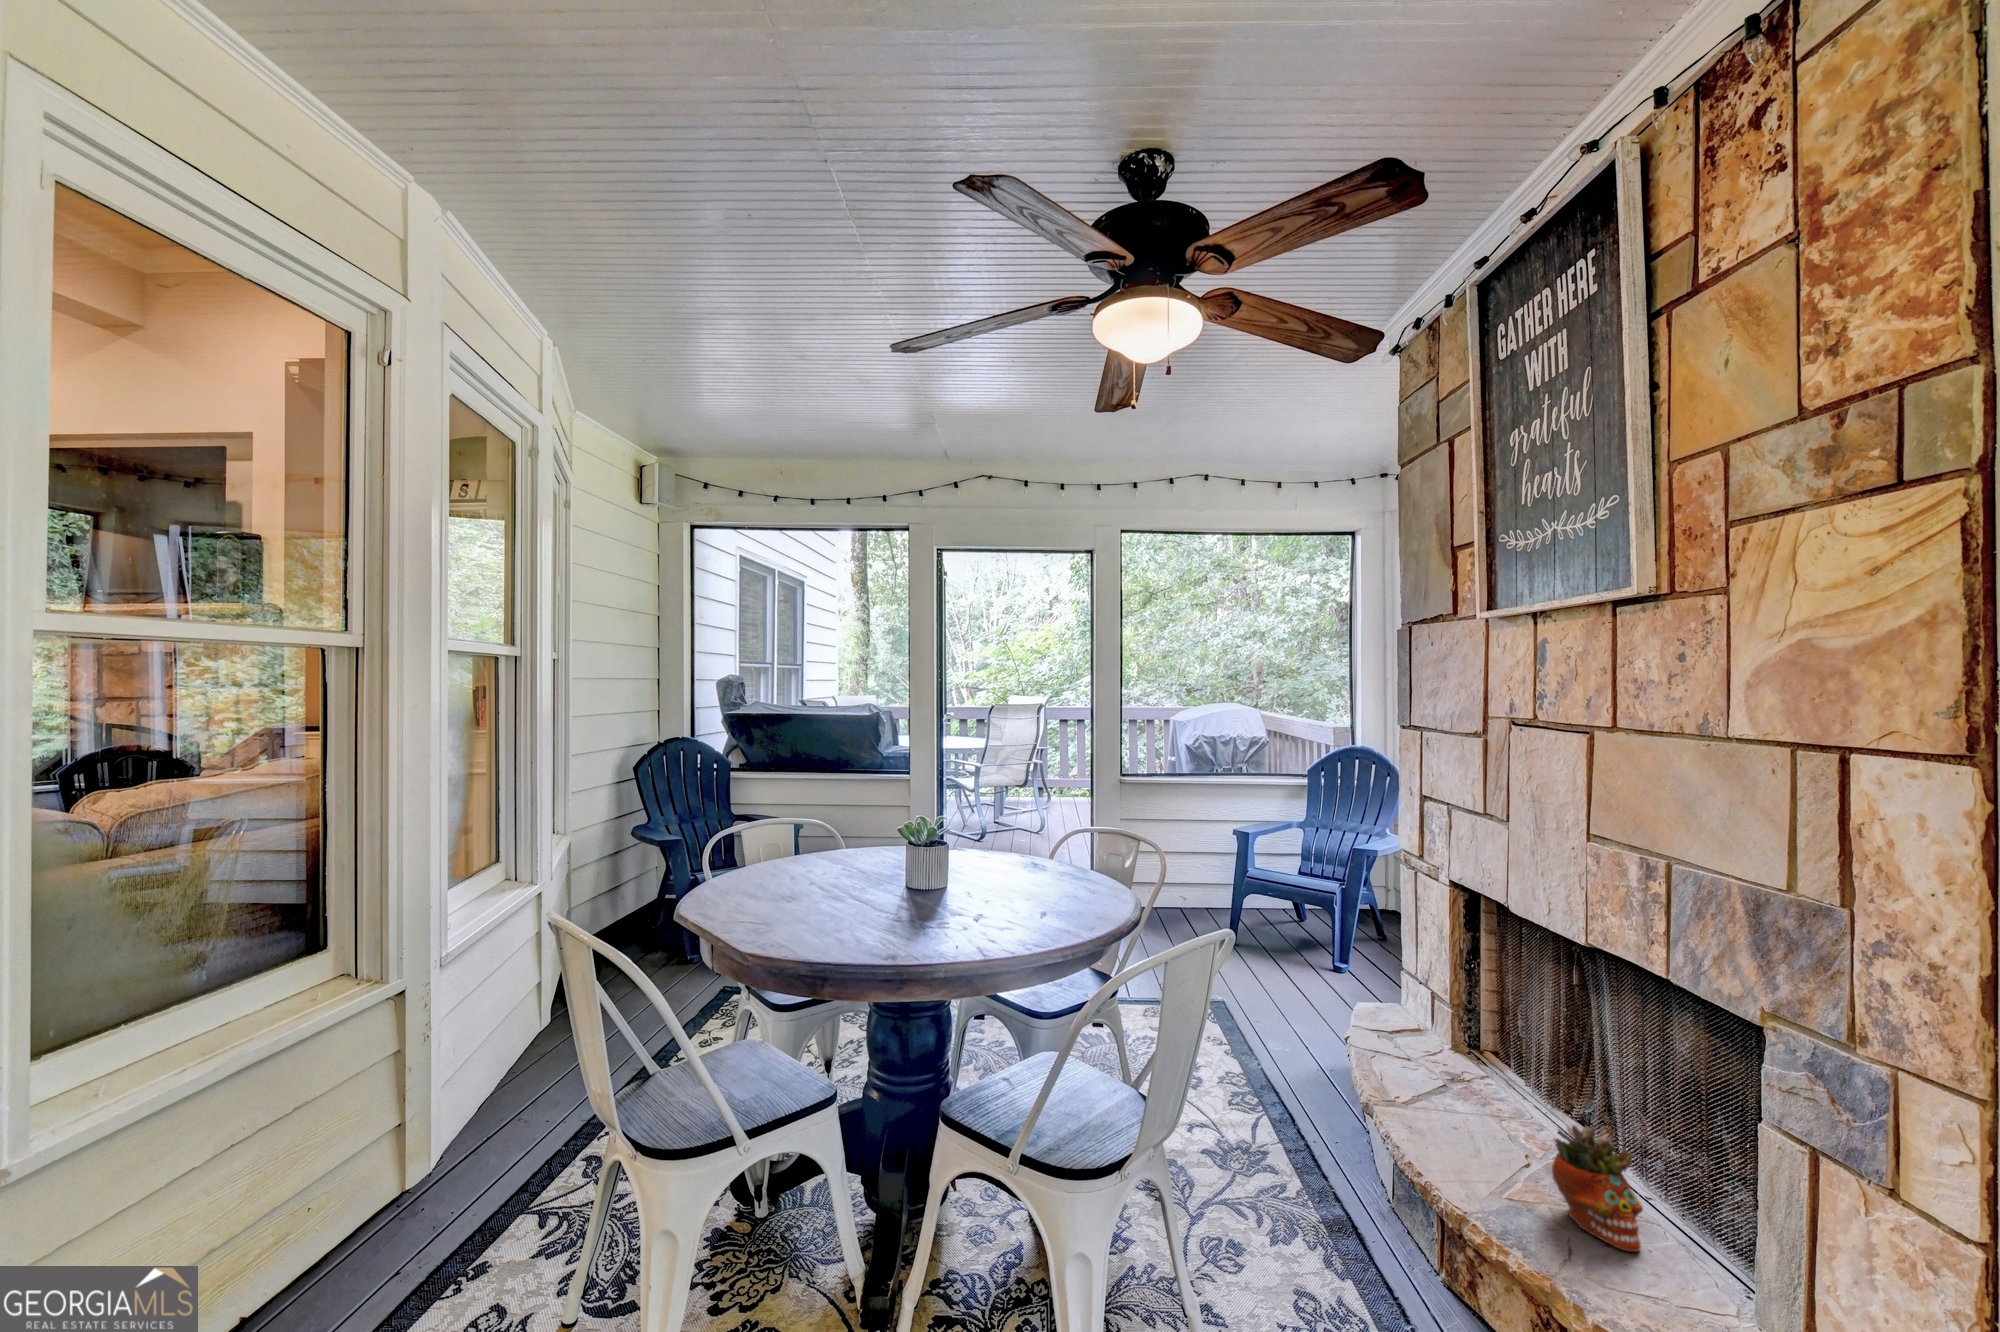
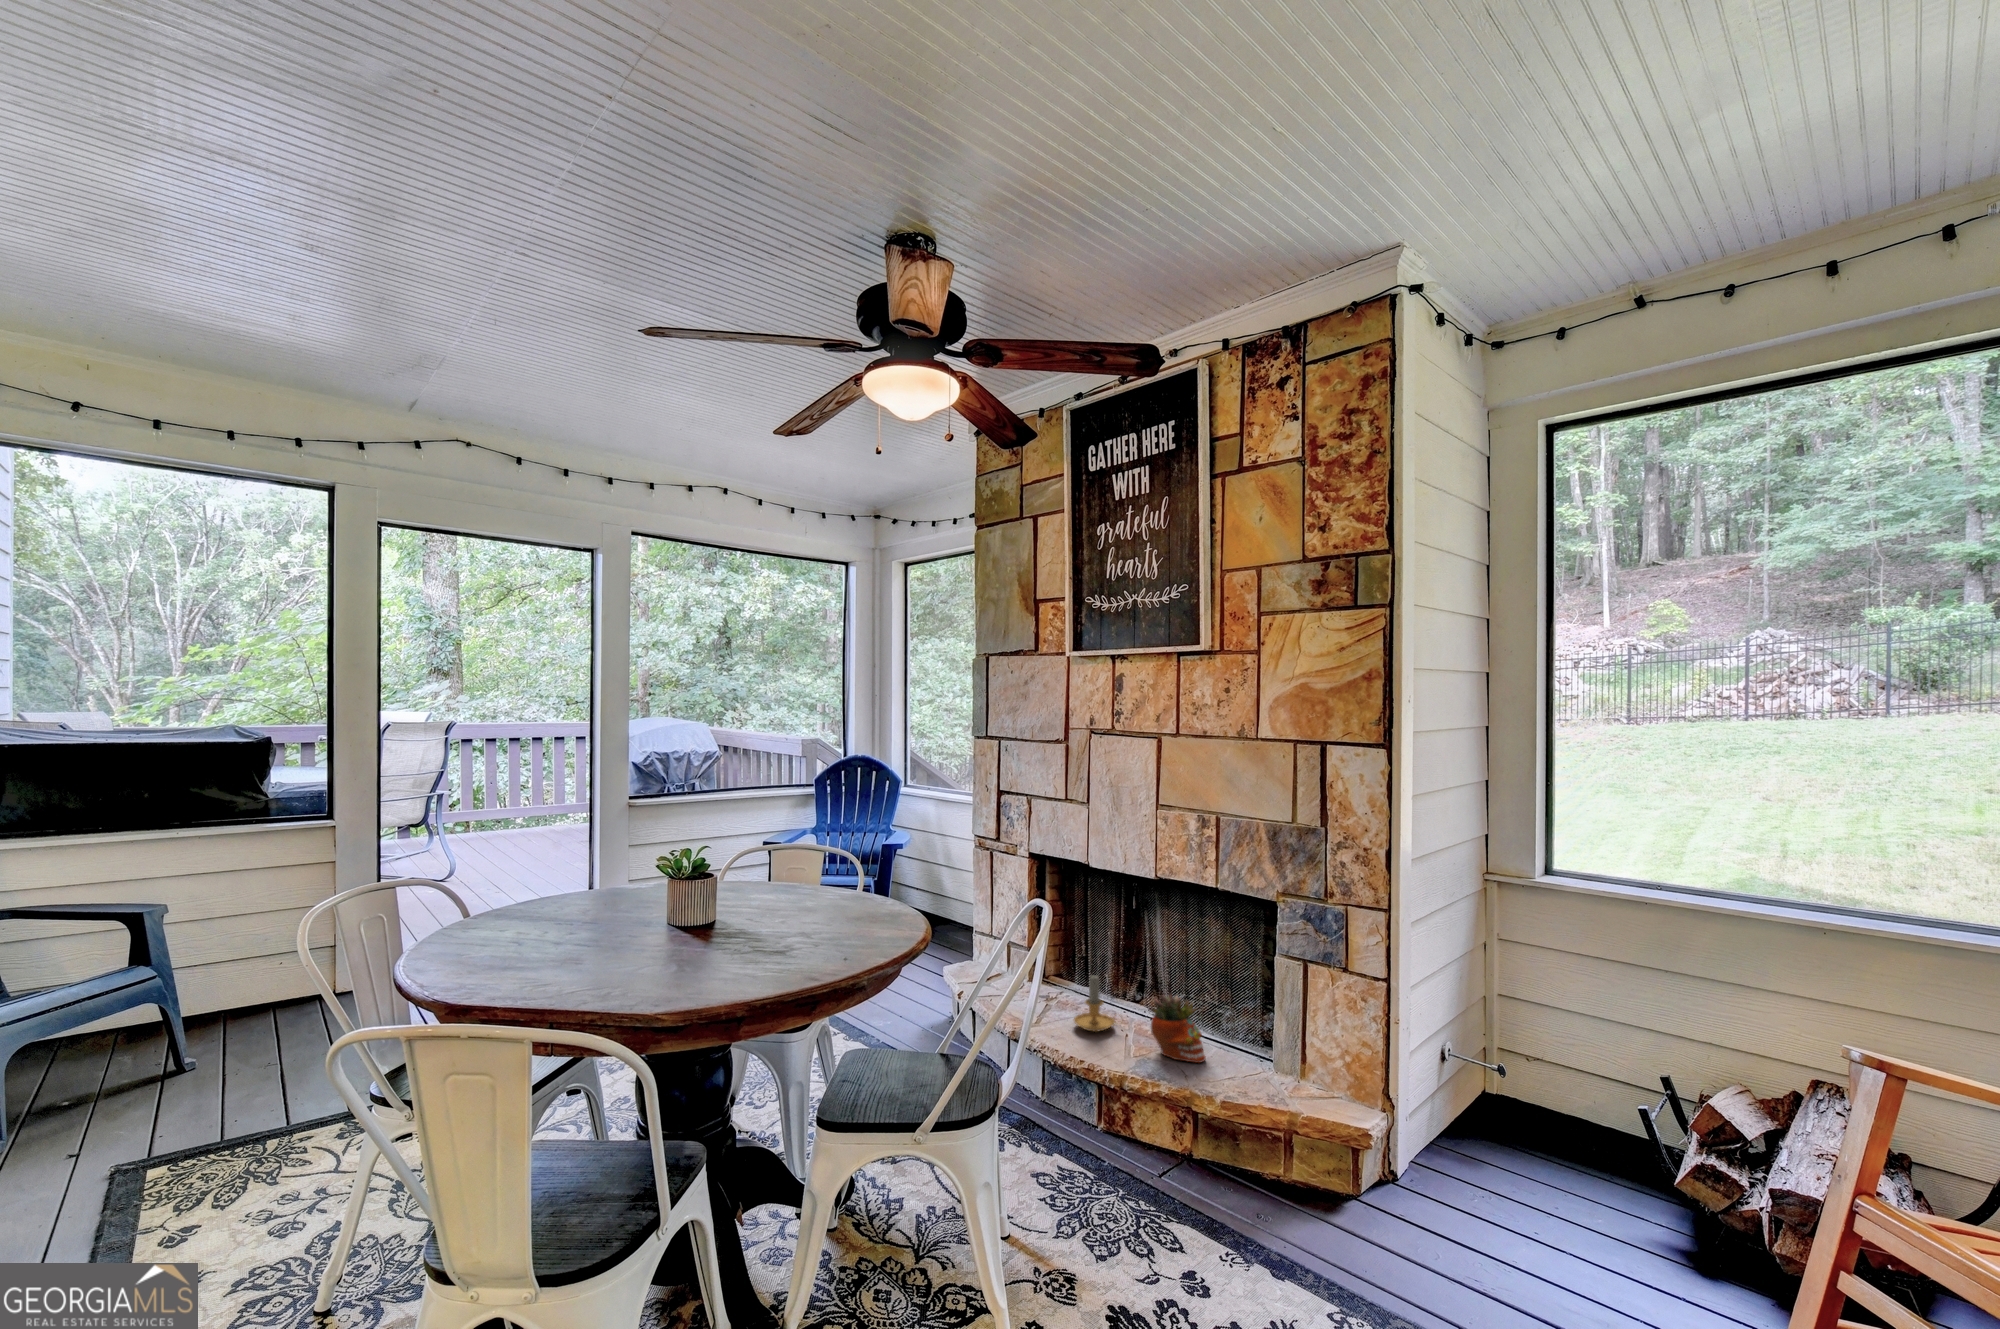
candle: none [1463,1064,1535,1150] -> present [1074,975,1115,1032]

